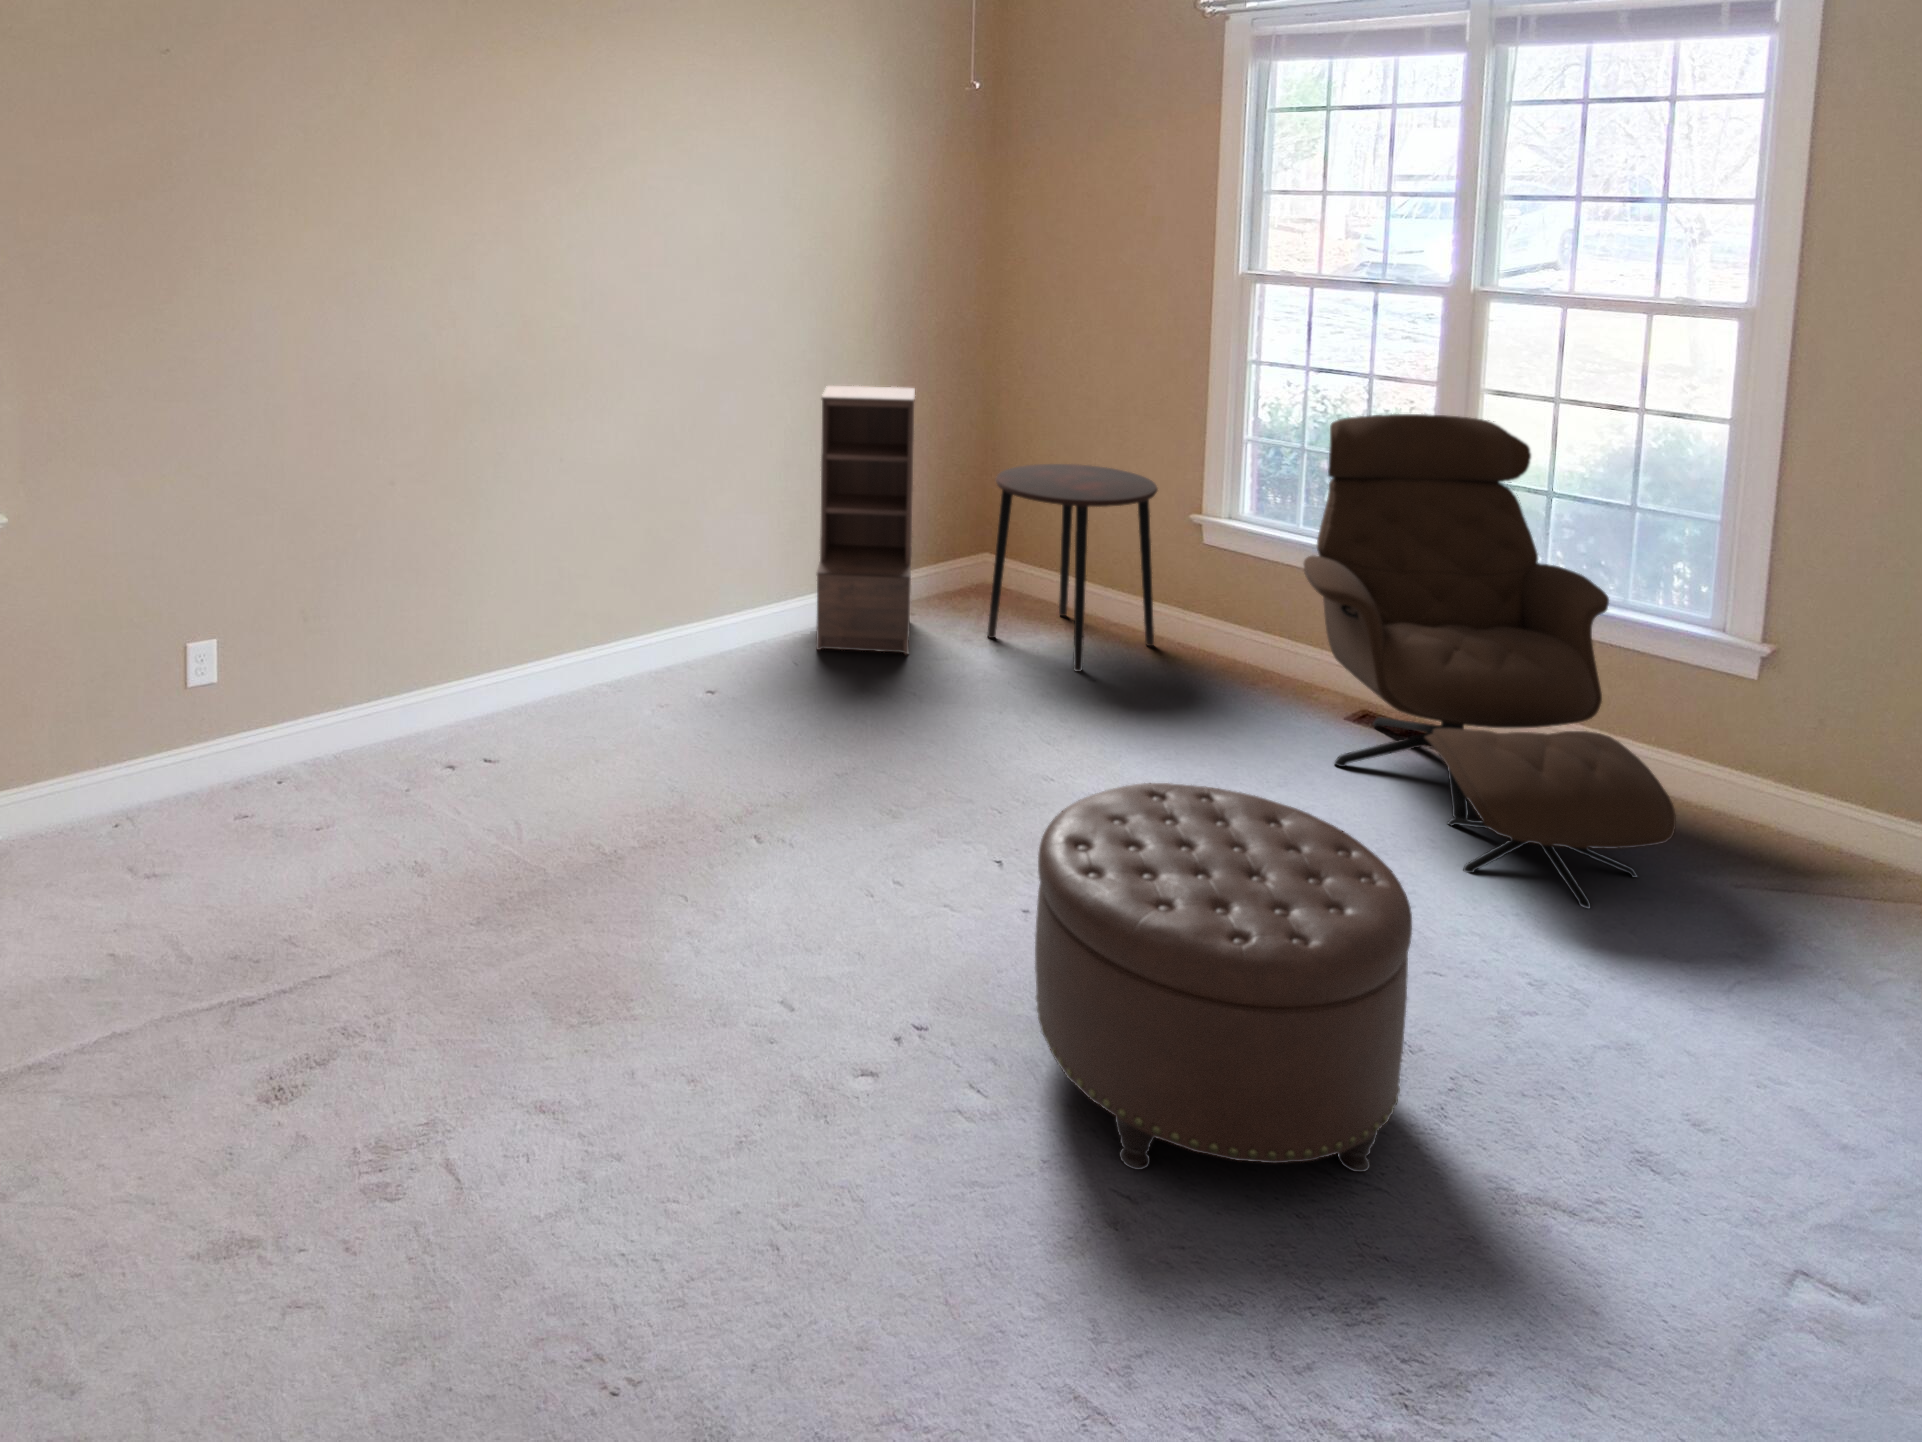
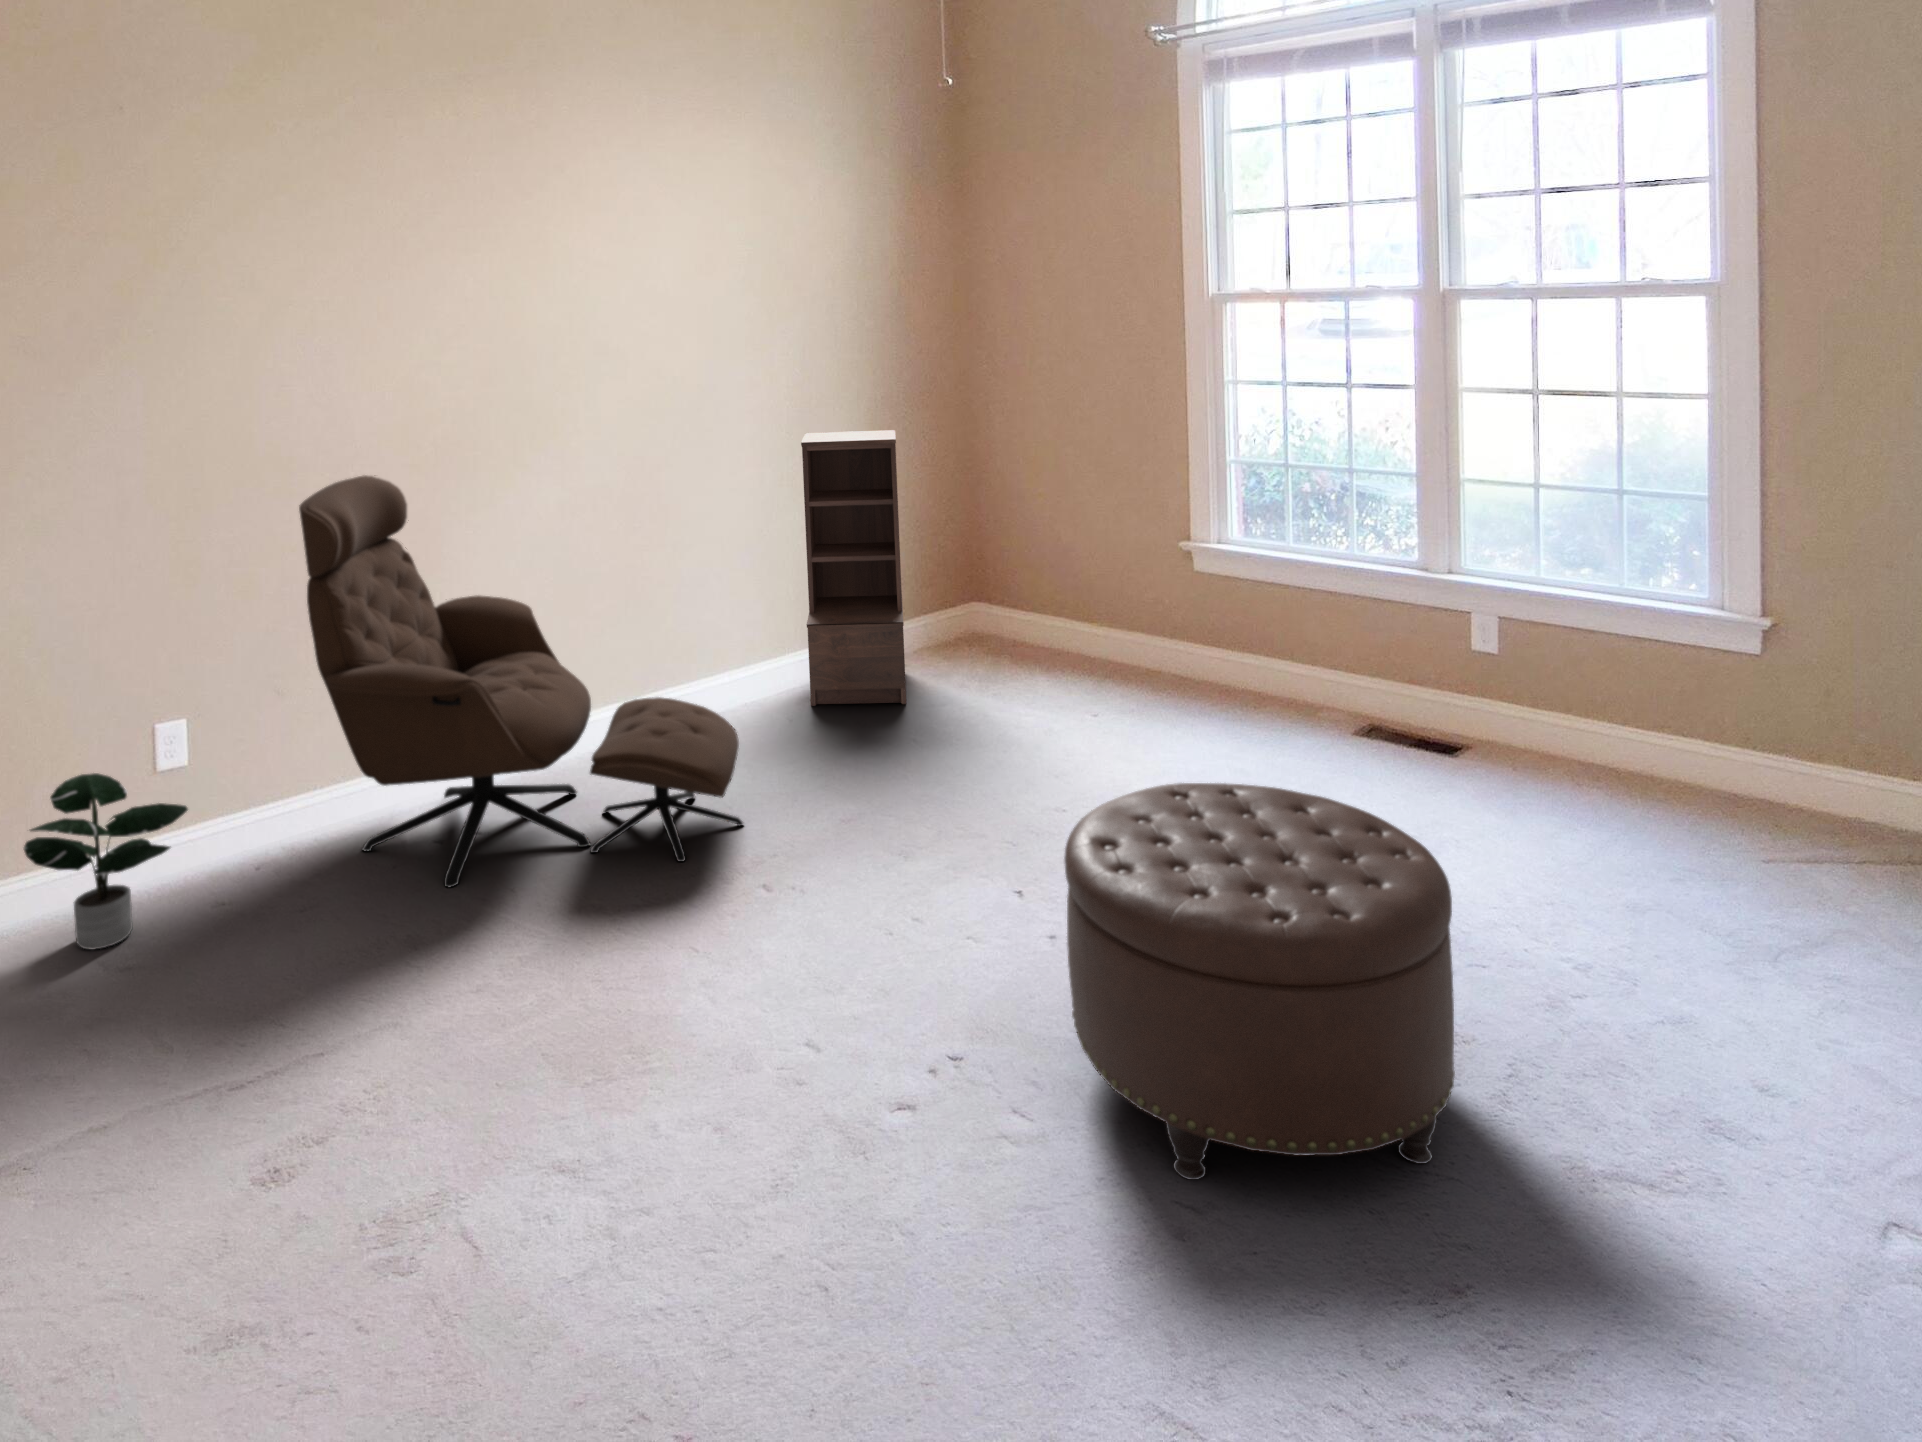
lounge chair: present [1304,414,1676,908] -> present [299,475,743,887]
side table: present [987,464,1158,672] -> none [983,500,1156,709]
potted plant: none [64,687,218,851] -> present [24,773,188,950]

